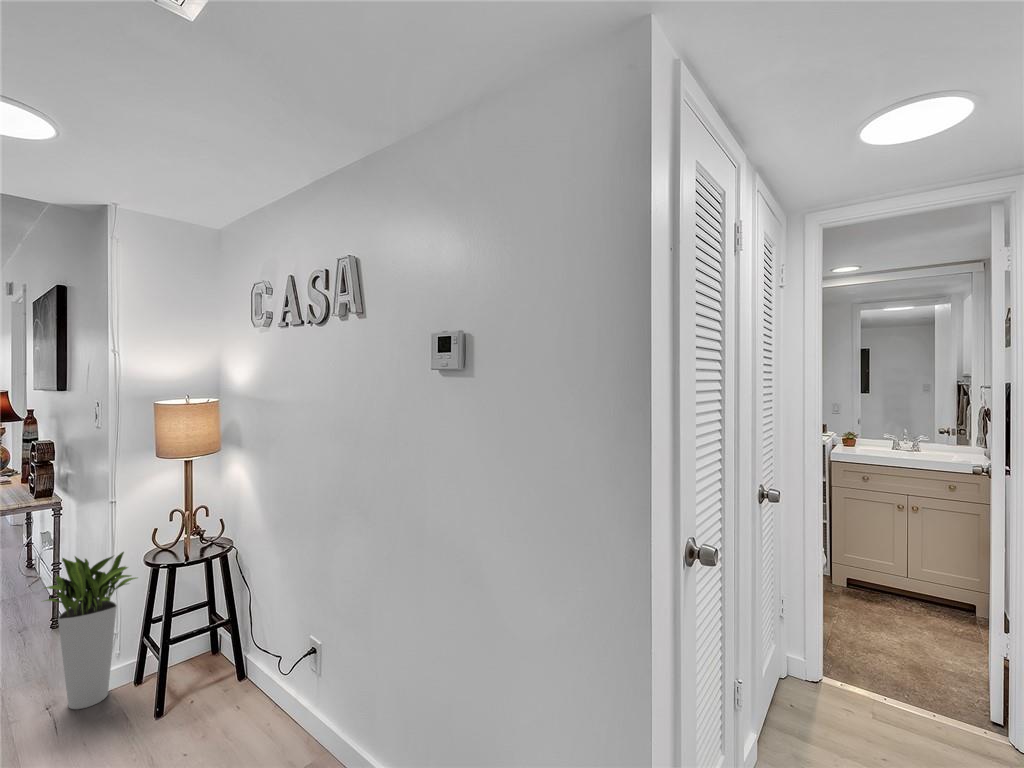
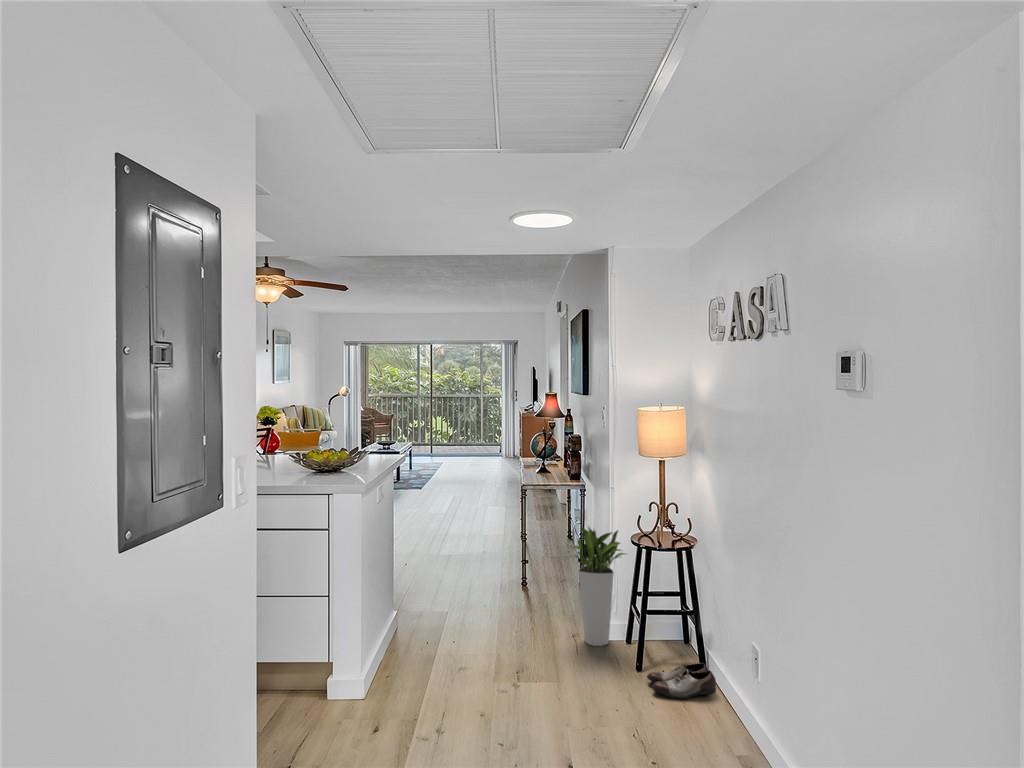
shoe: none [172,675,261,737] -> present [647,663,716,699]

